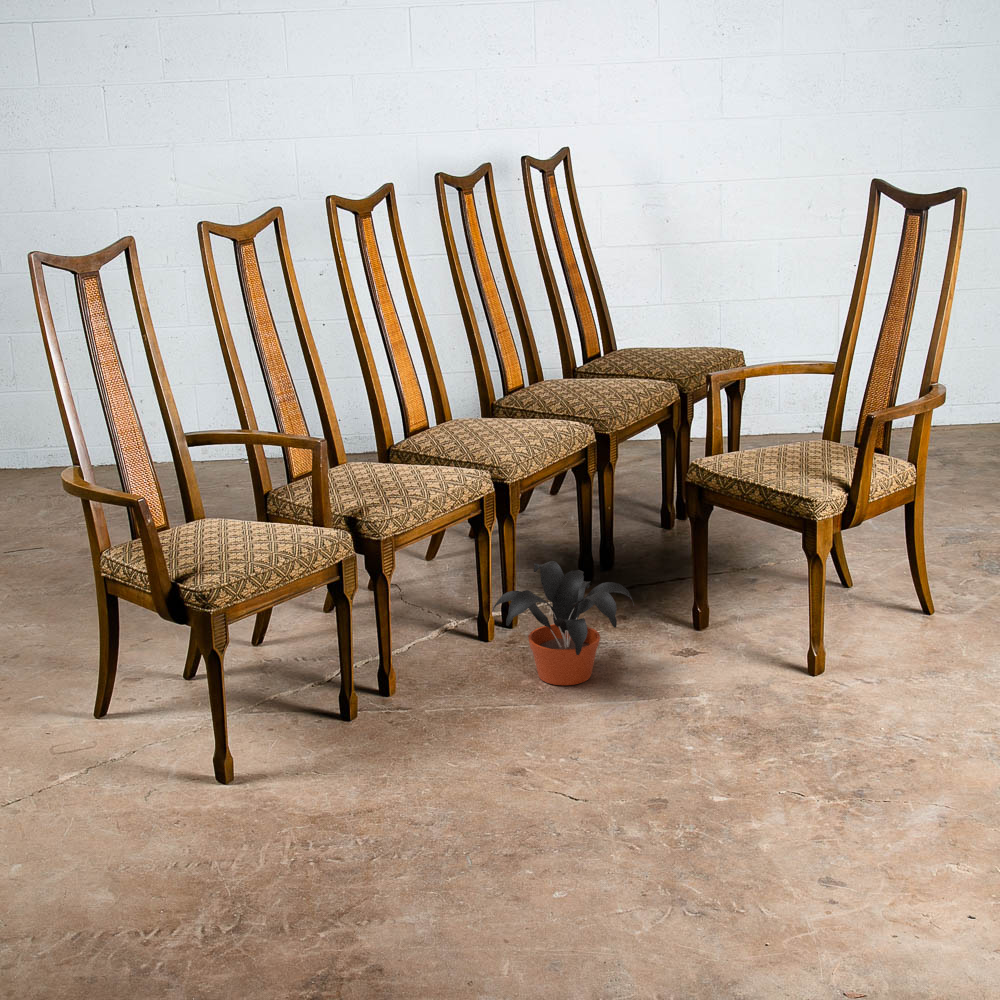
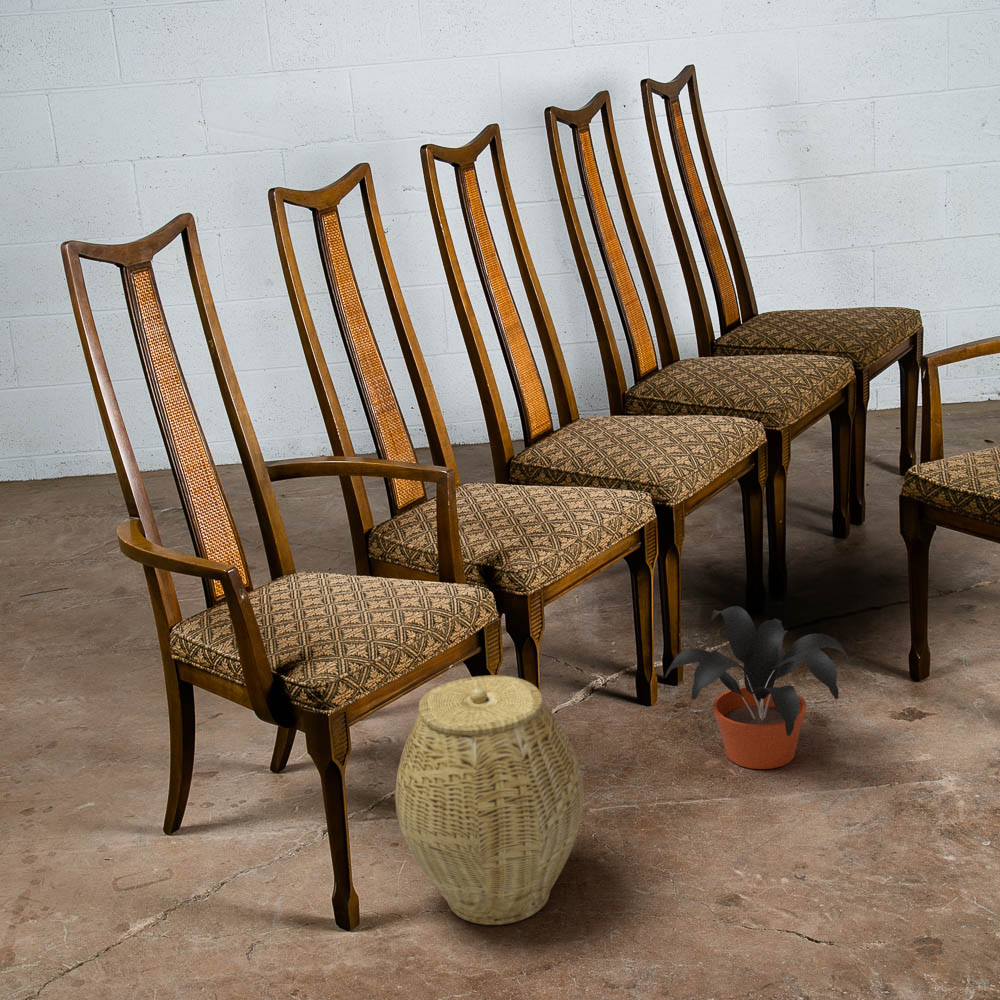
woven basket: none [263,594,408,783] -> present [395,675,584,925]

